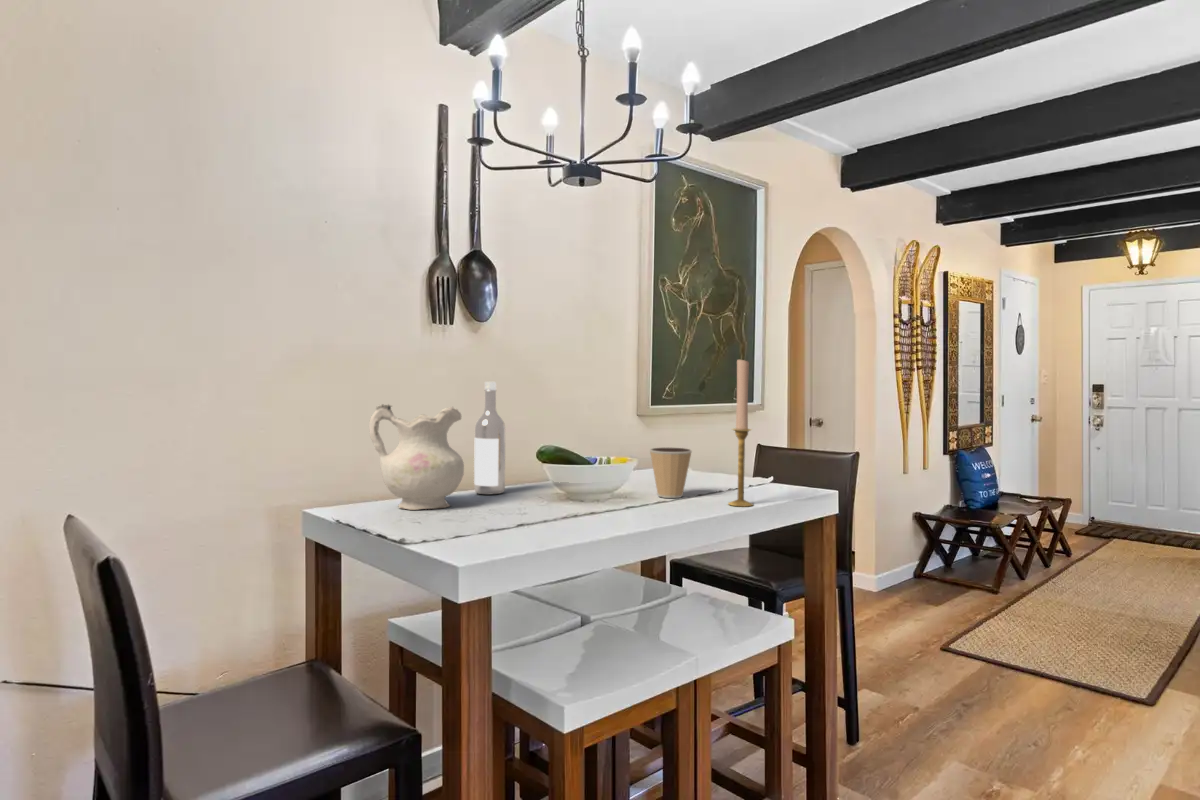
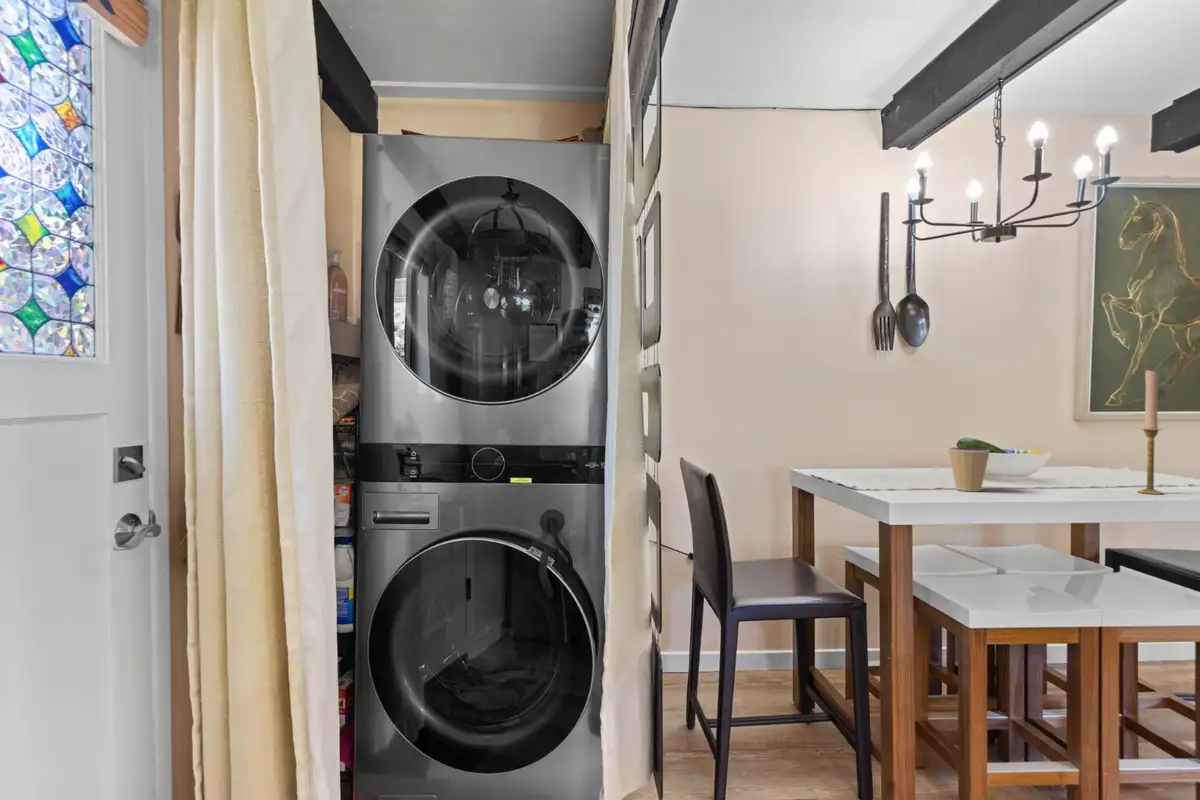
wine bottle: present [474,382,505,494] -> none [908,391,933,473]
ceramic pitcher: present [370,404,464,510] -> none [833,405,898,477]
coffee cup: present [650,448,692,498] -> present [948,447,990,491]

